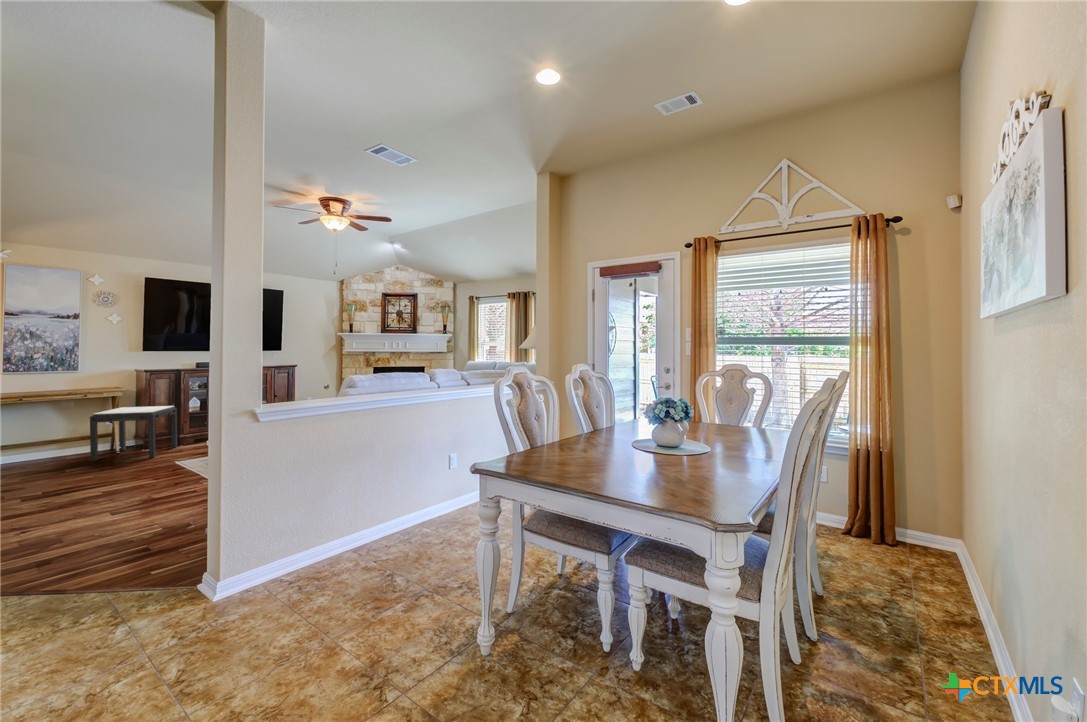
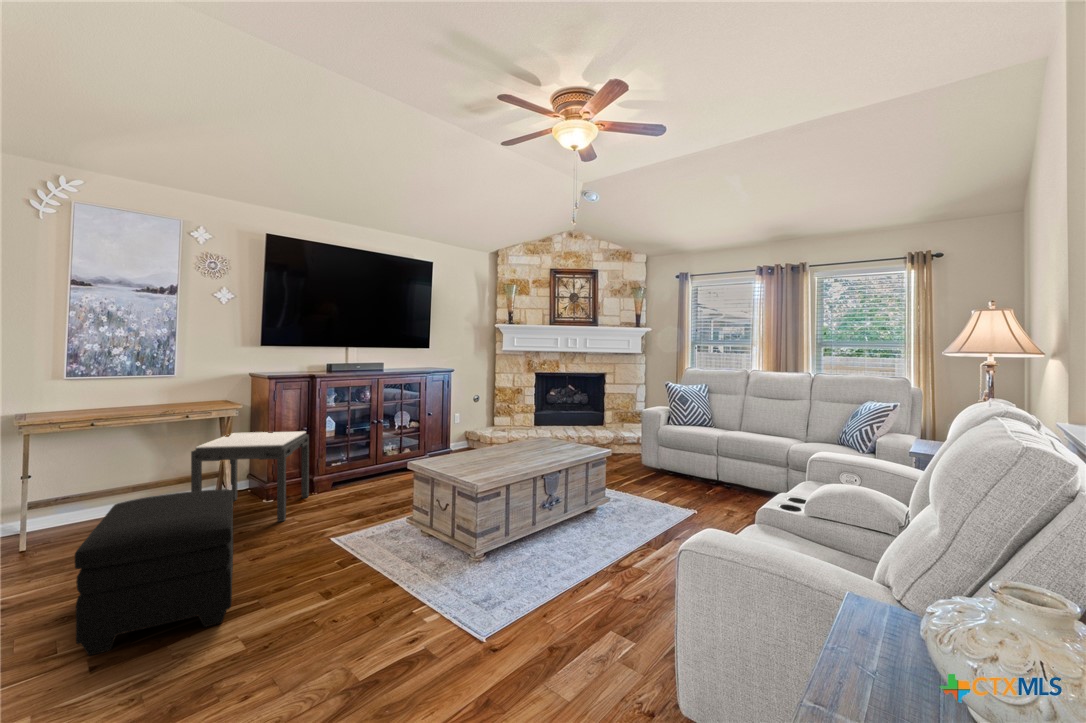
ottoman: none [22,432,114,500] -> present [75,489,233,655]

